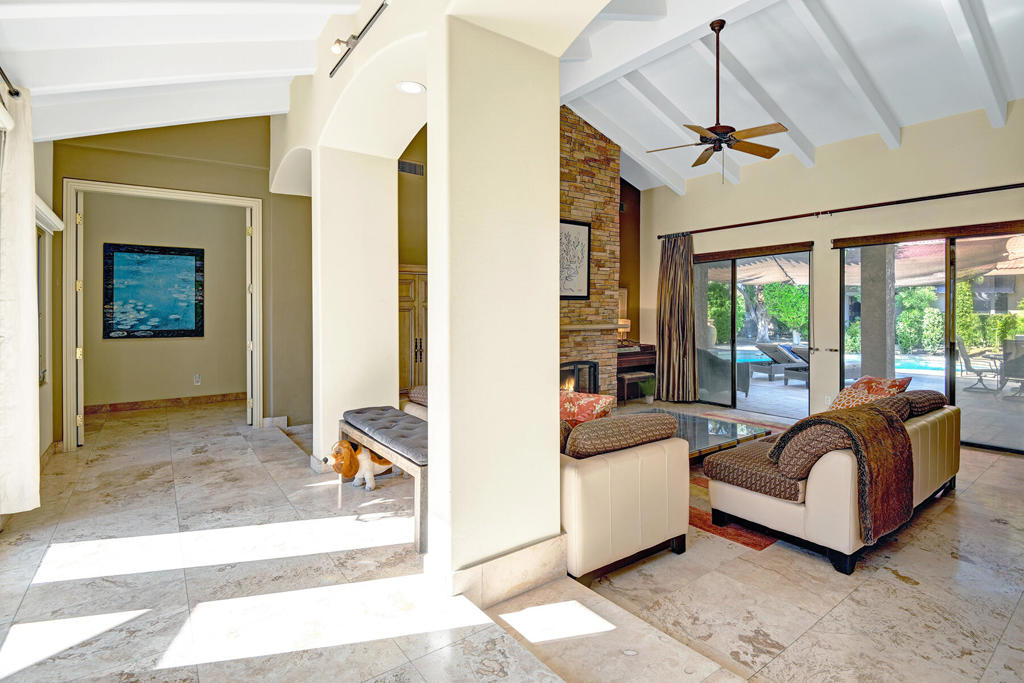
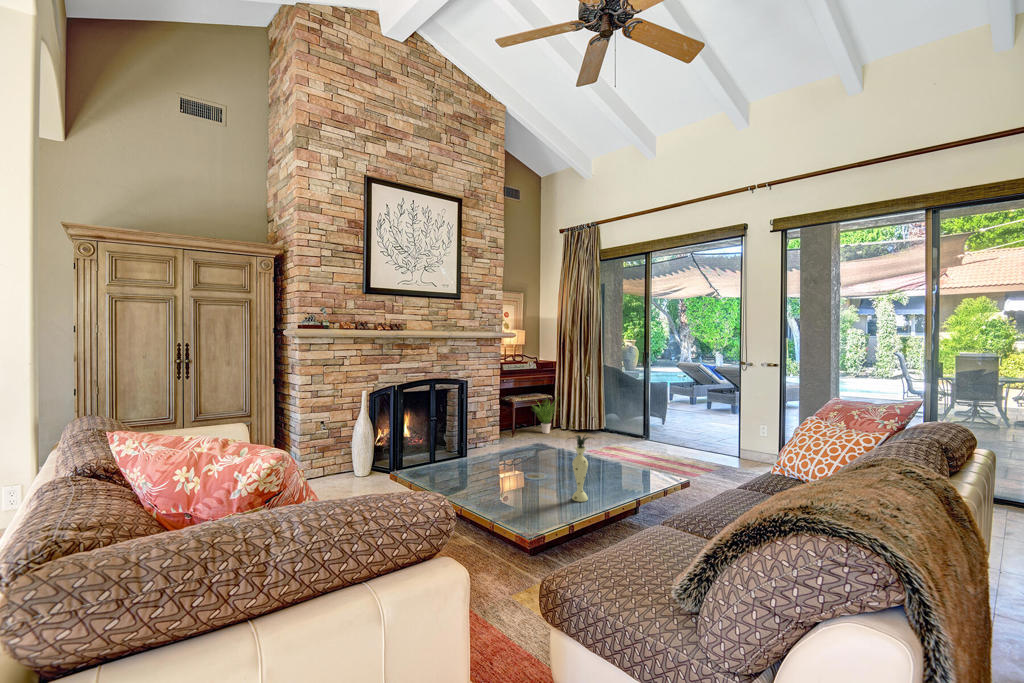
vase: none [694,392,711,431] -> present [569,435,591,502]

